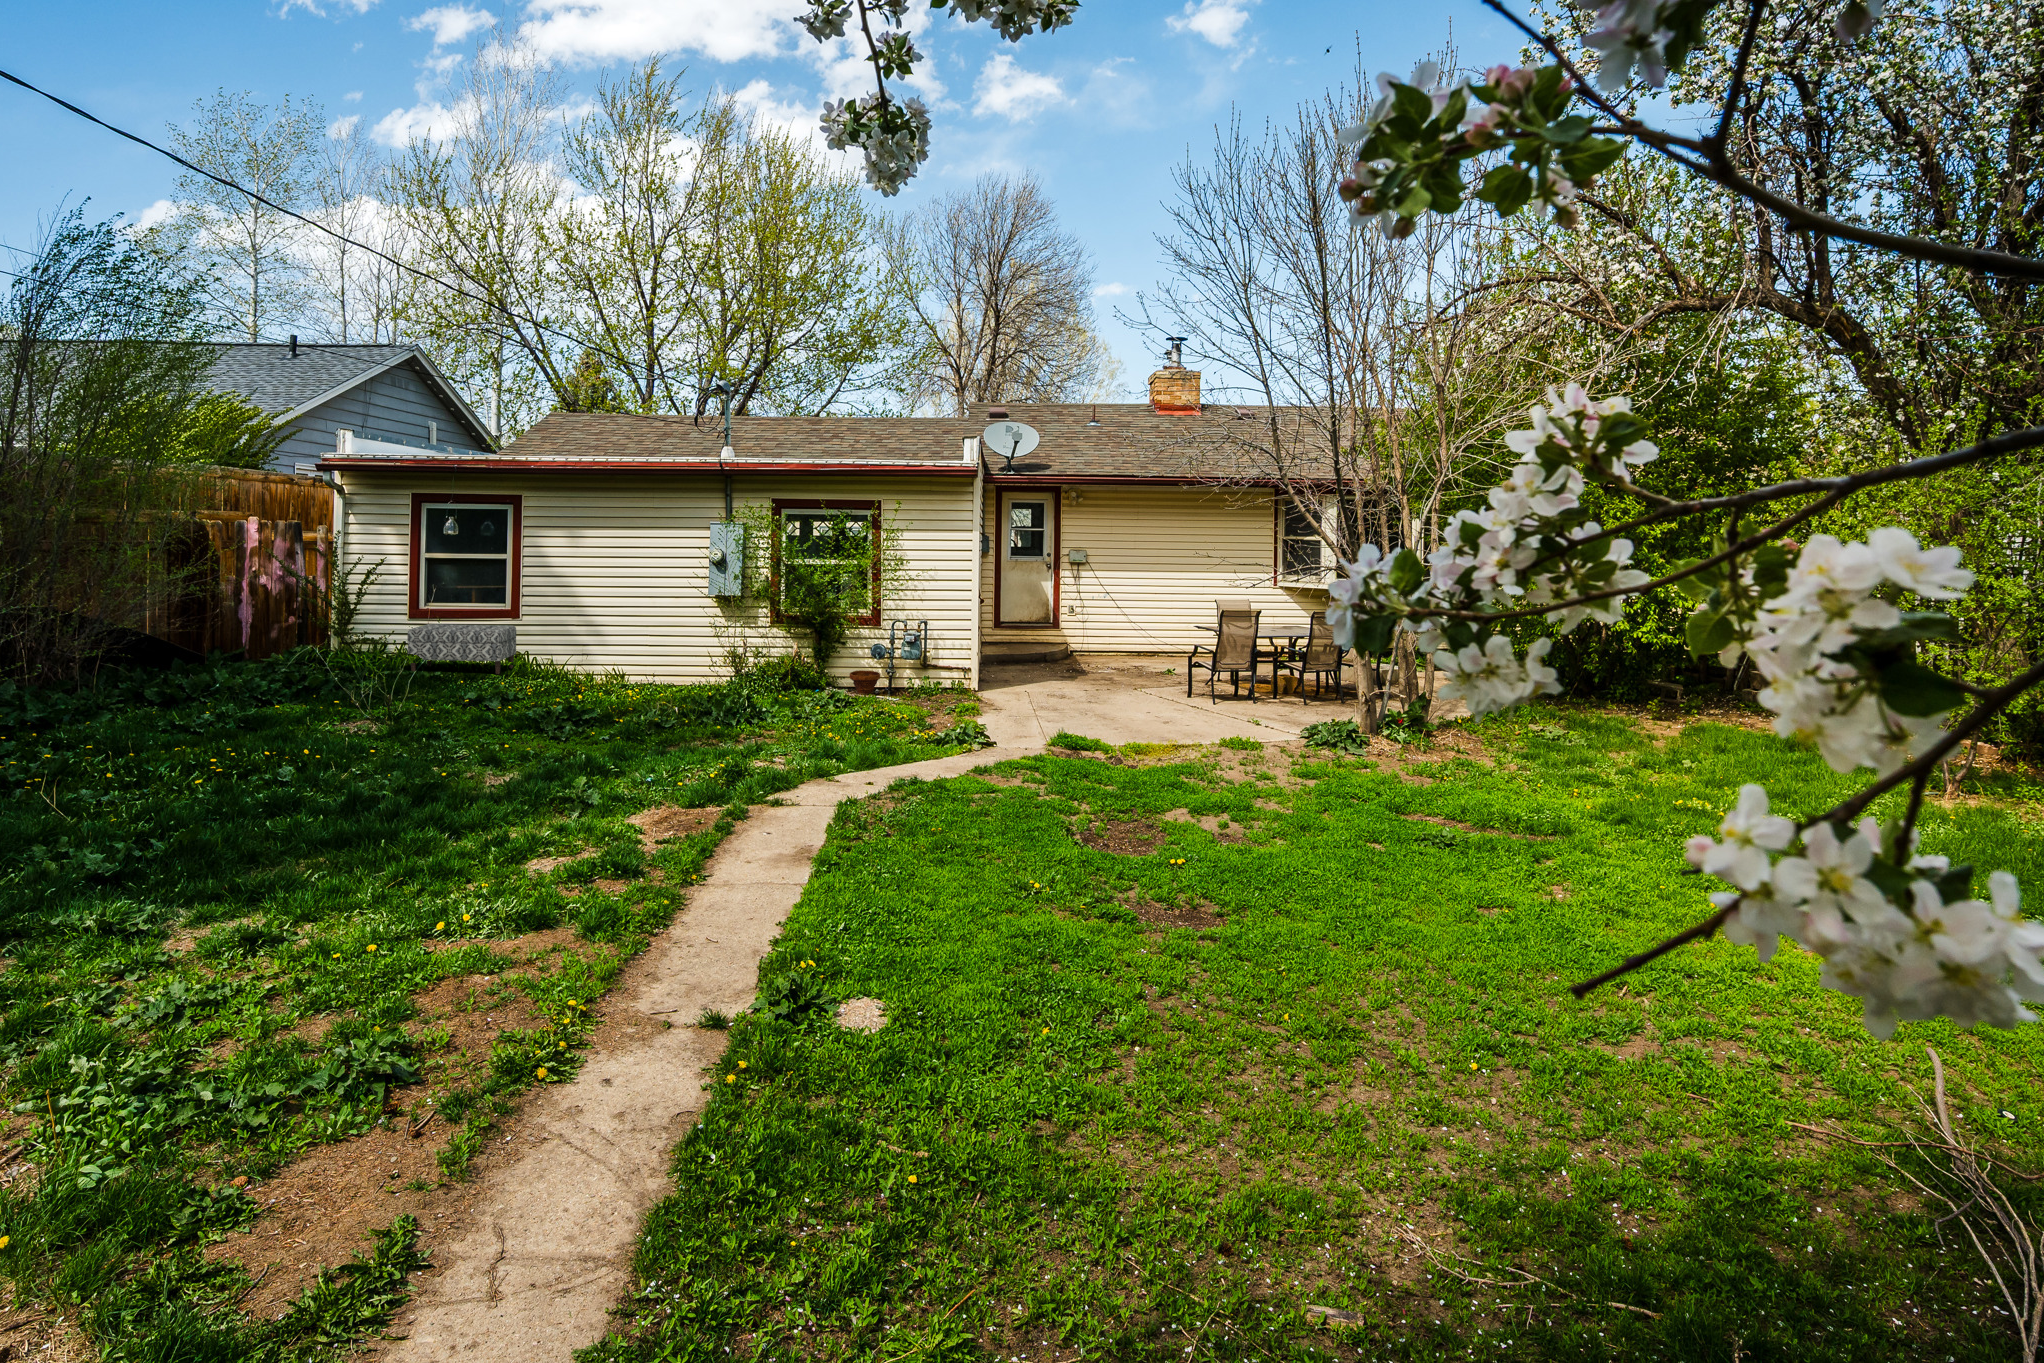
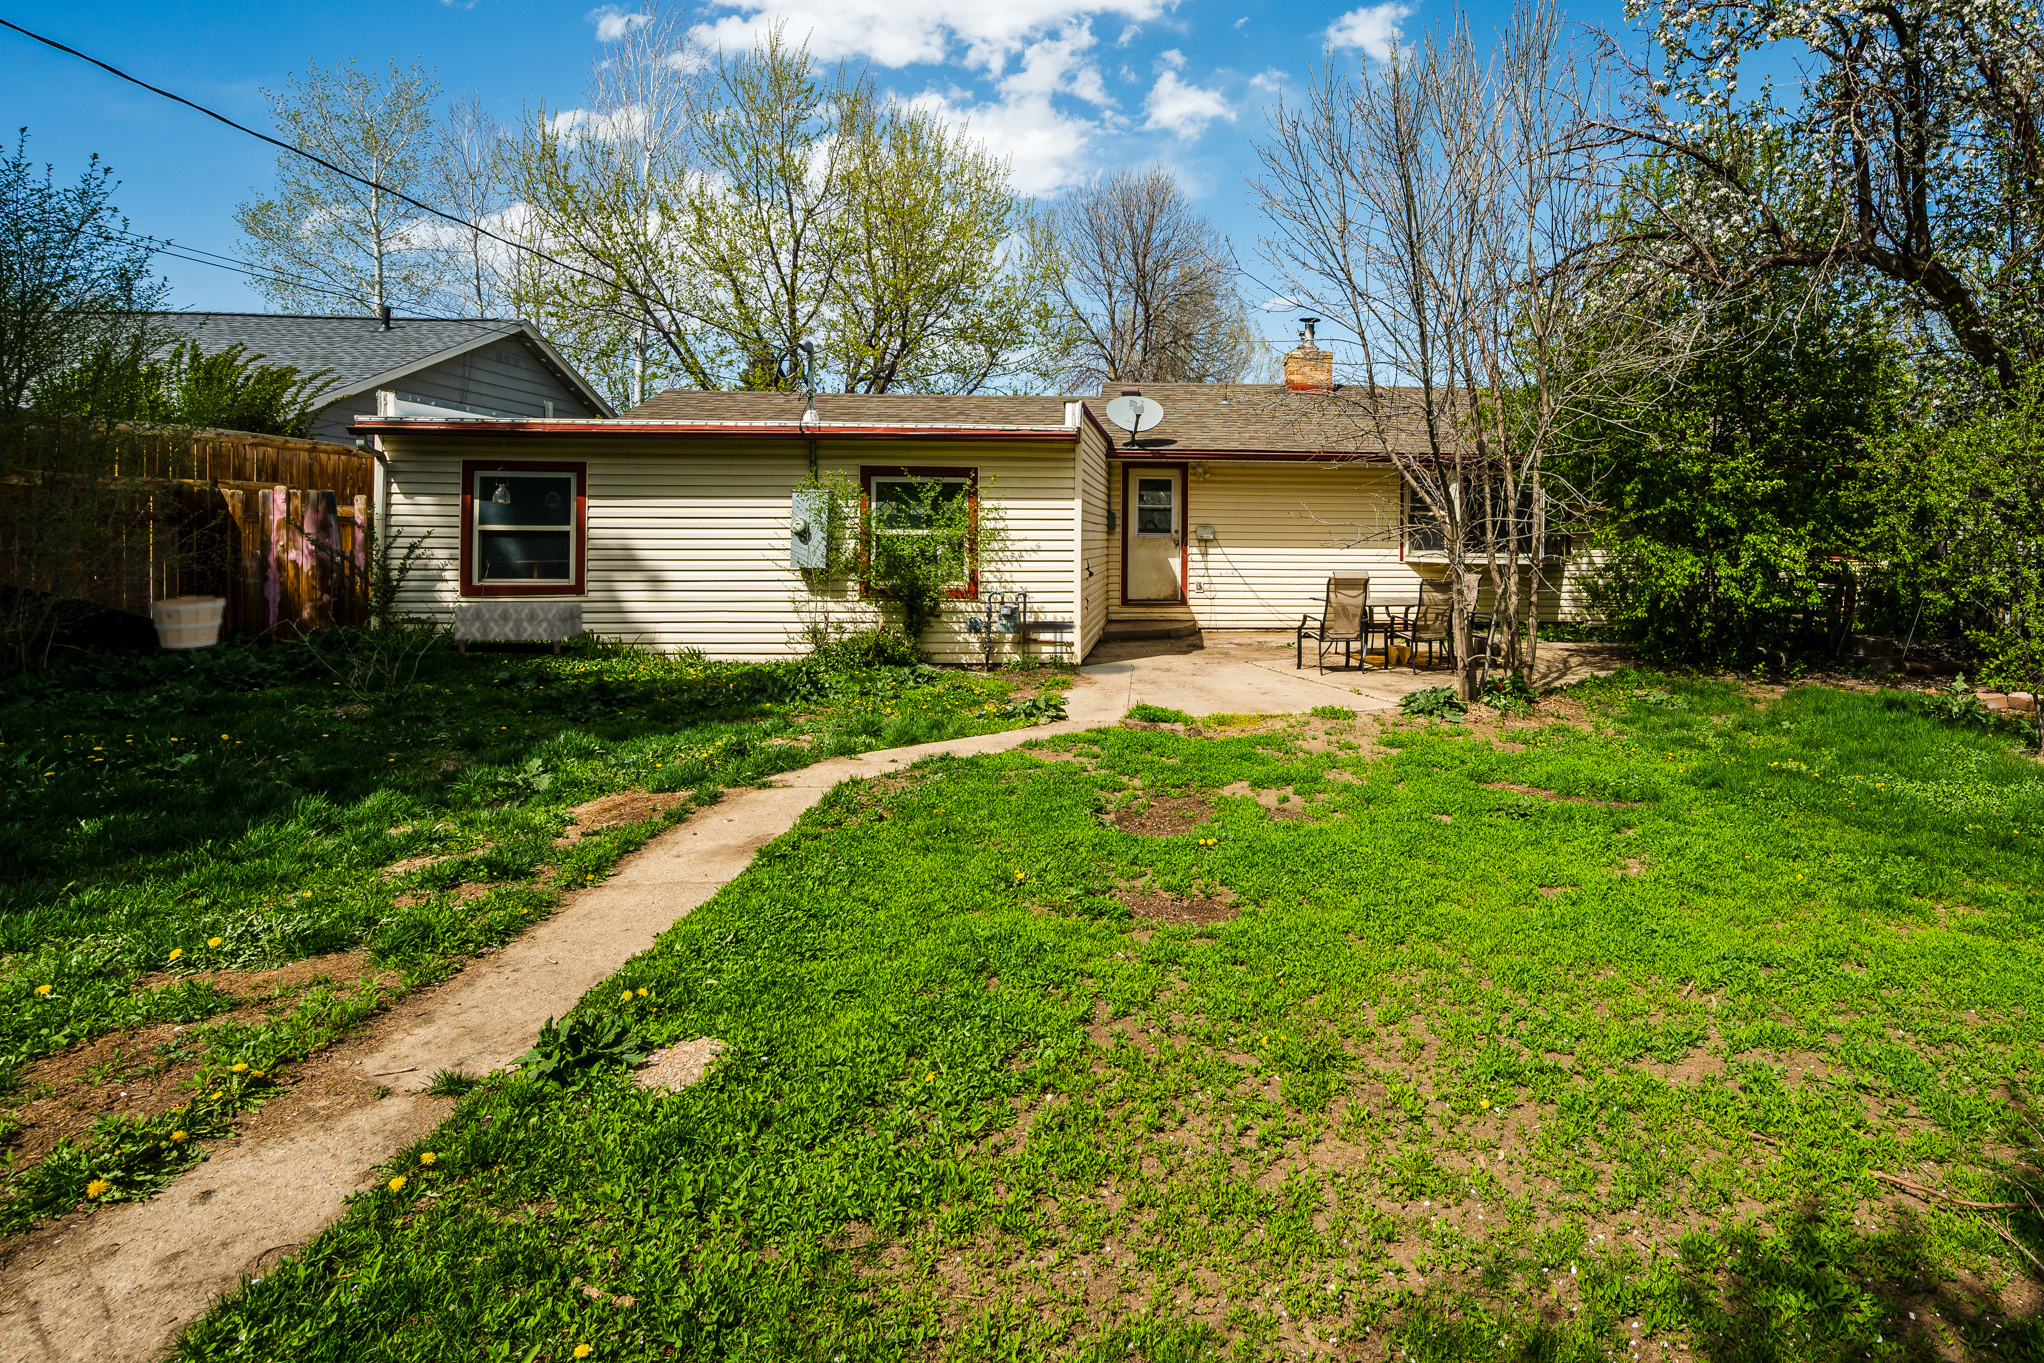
wooden bucket: none [146,617,207,665] -> present [149,597,225,648]
side table: none [915,648,979,701] -> present [1009,621,1075,674]
planter: present [849,670,880,694] -> none [940,645,974,670]

